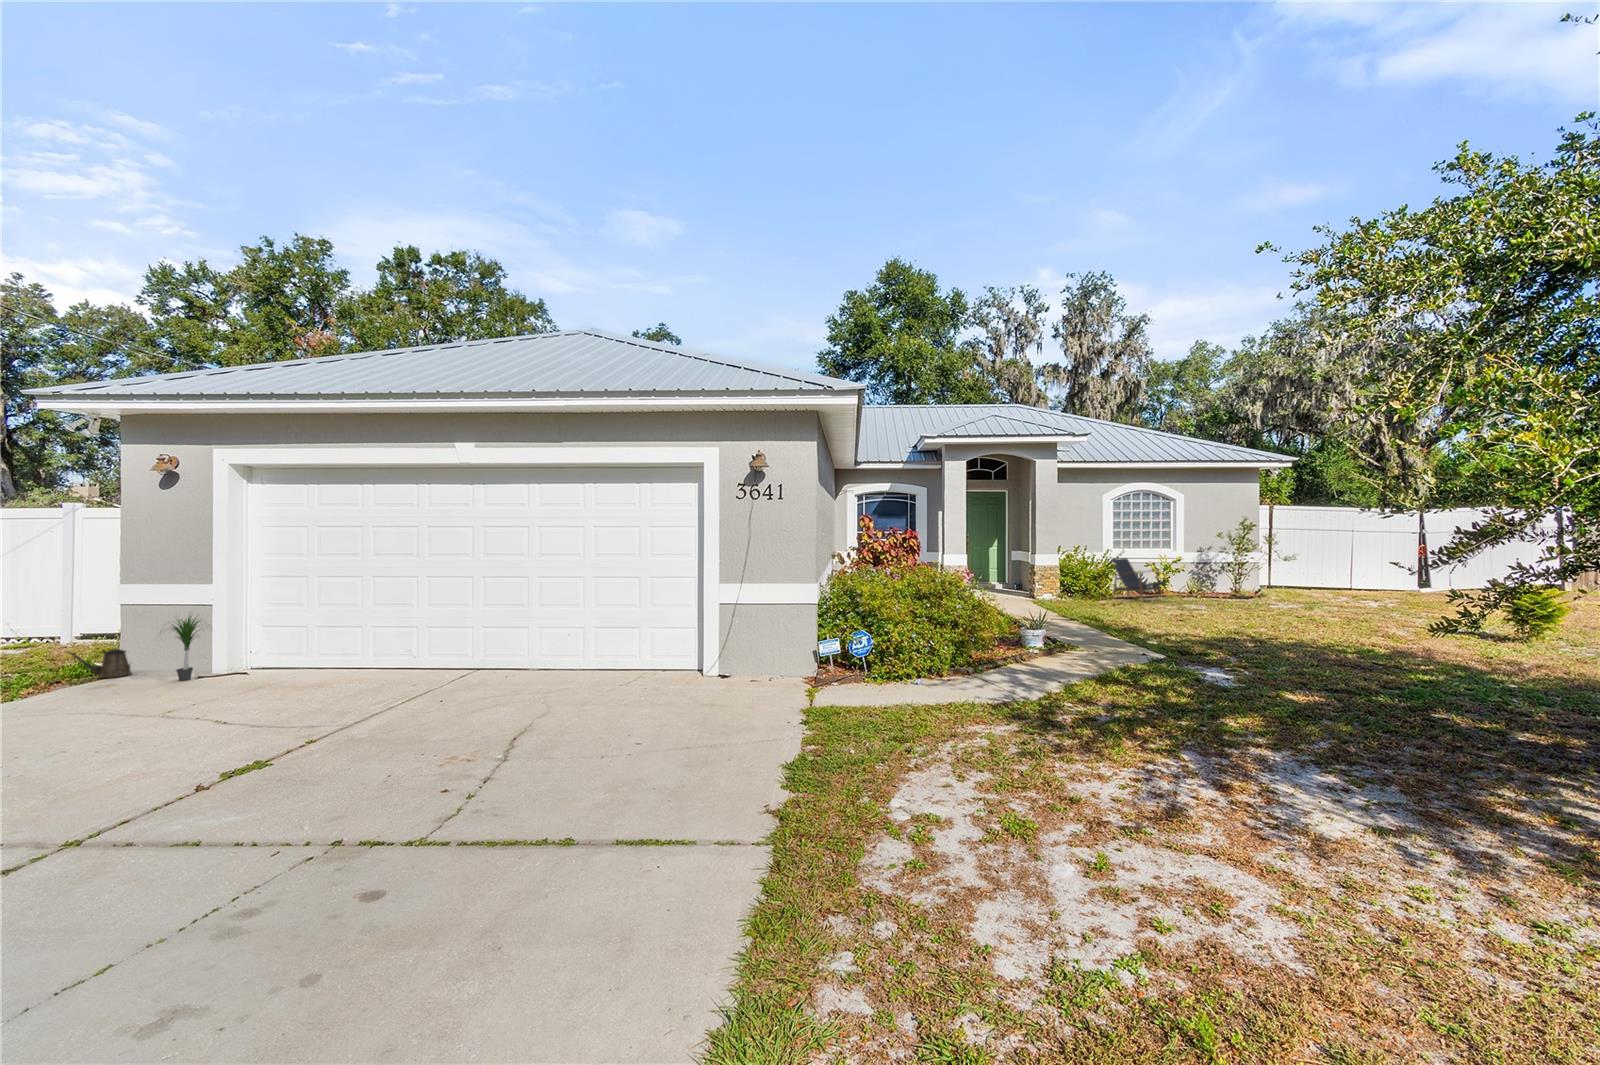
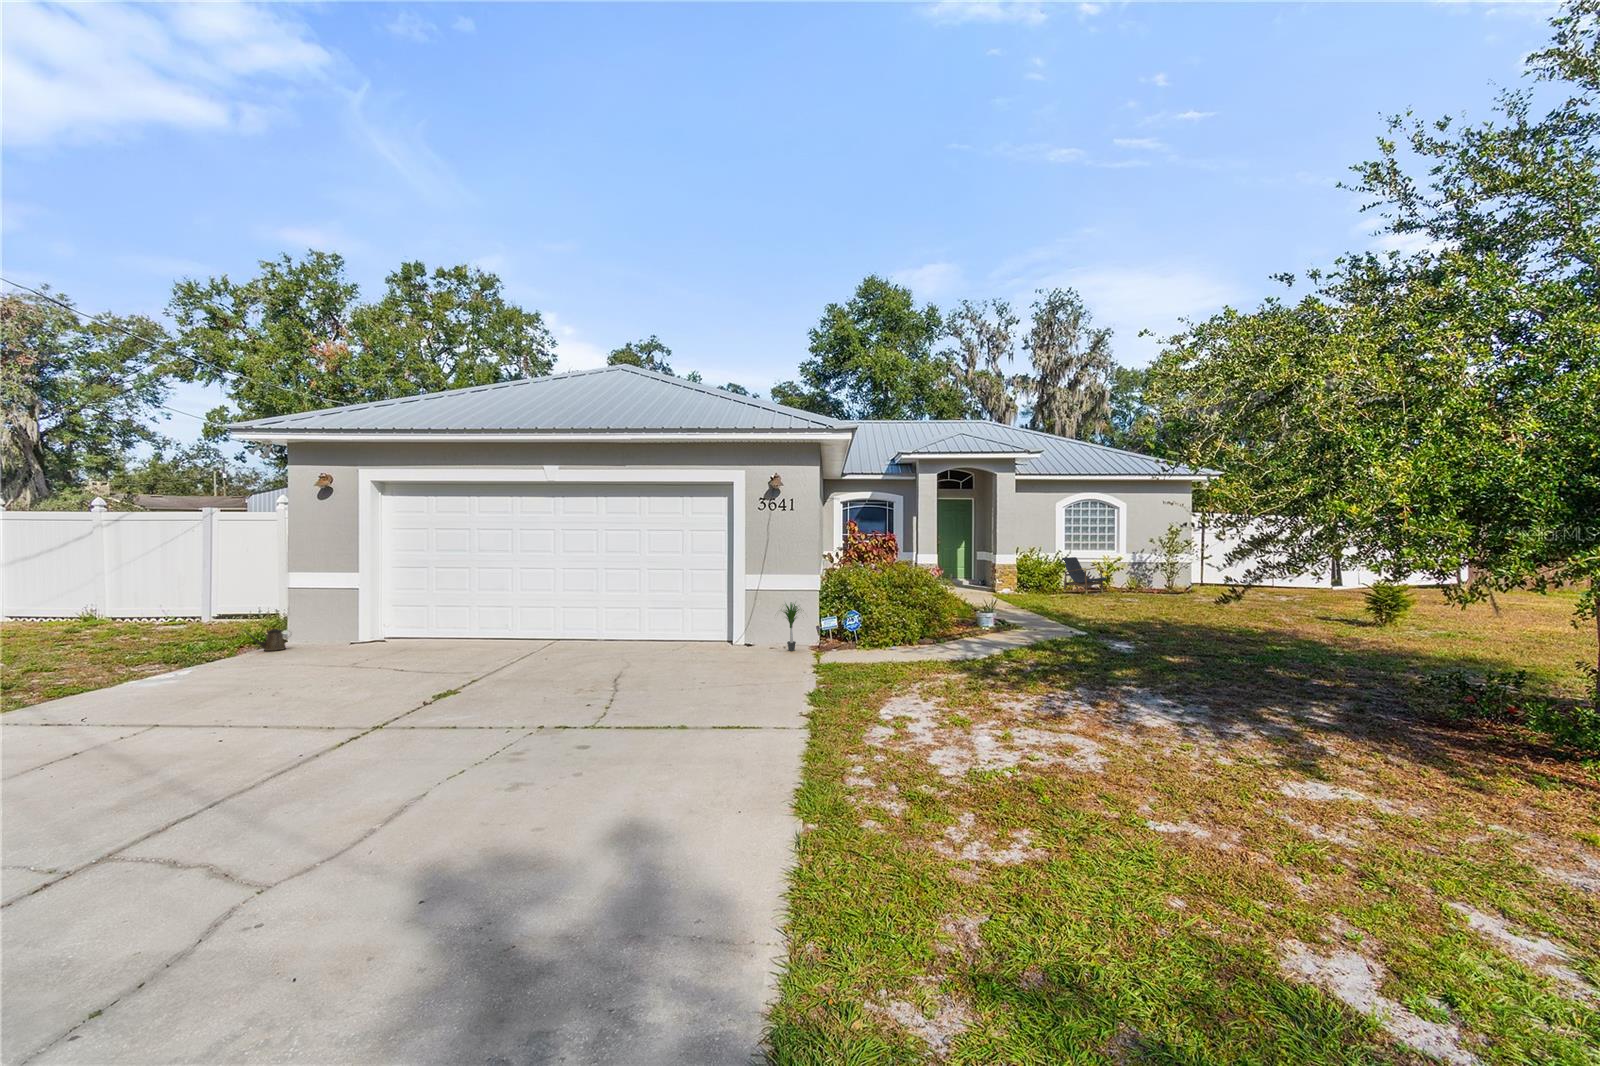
potted plant: present [159,615,200,681] -> present [784,603,799,651]

